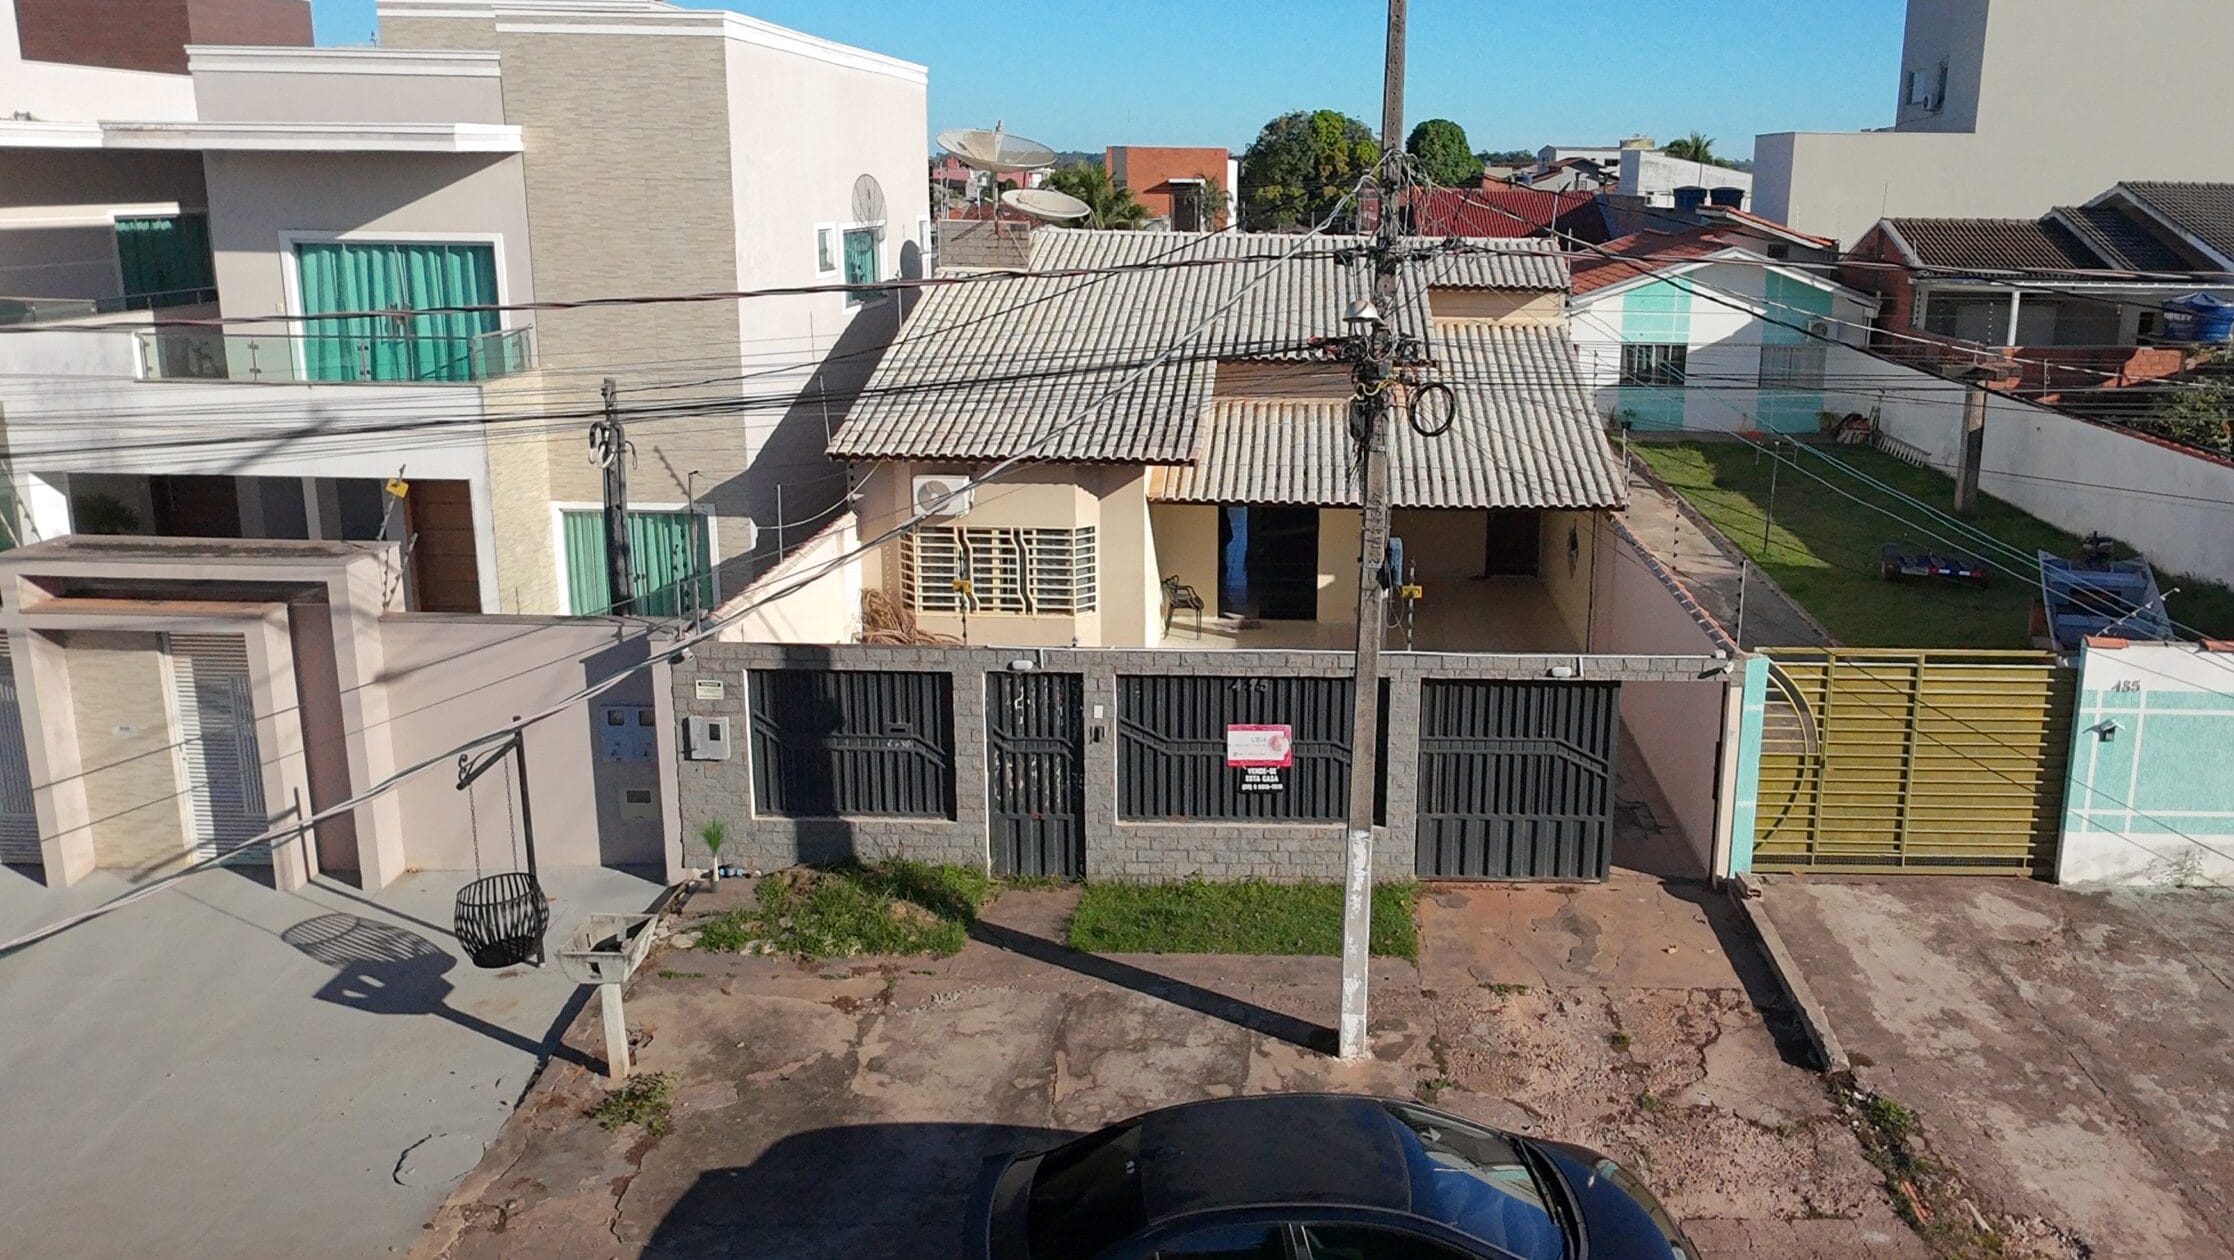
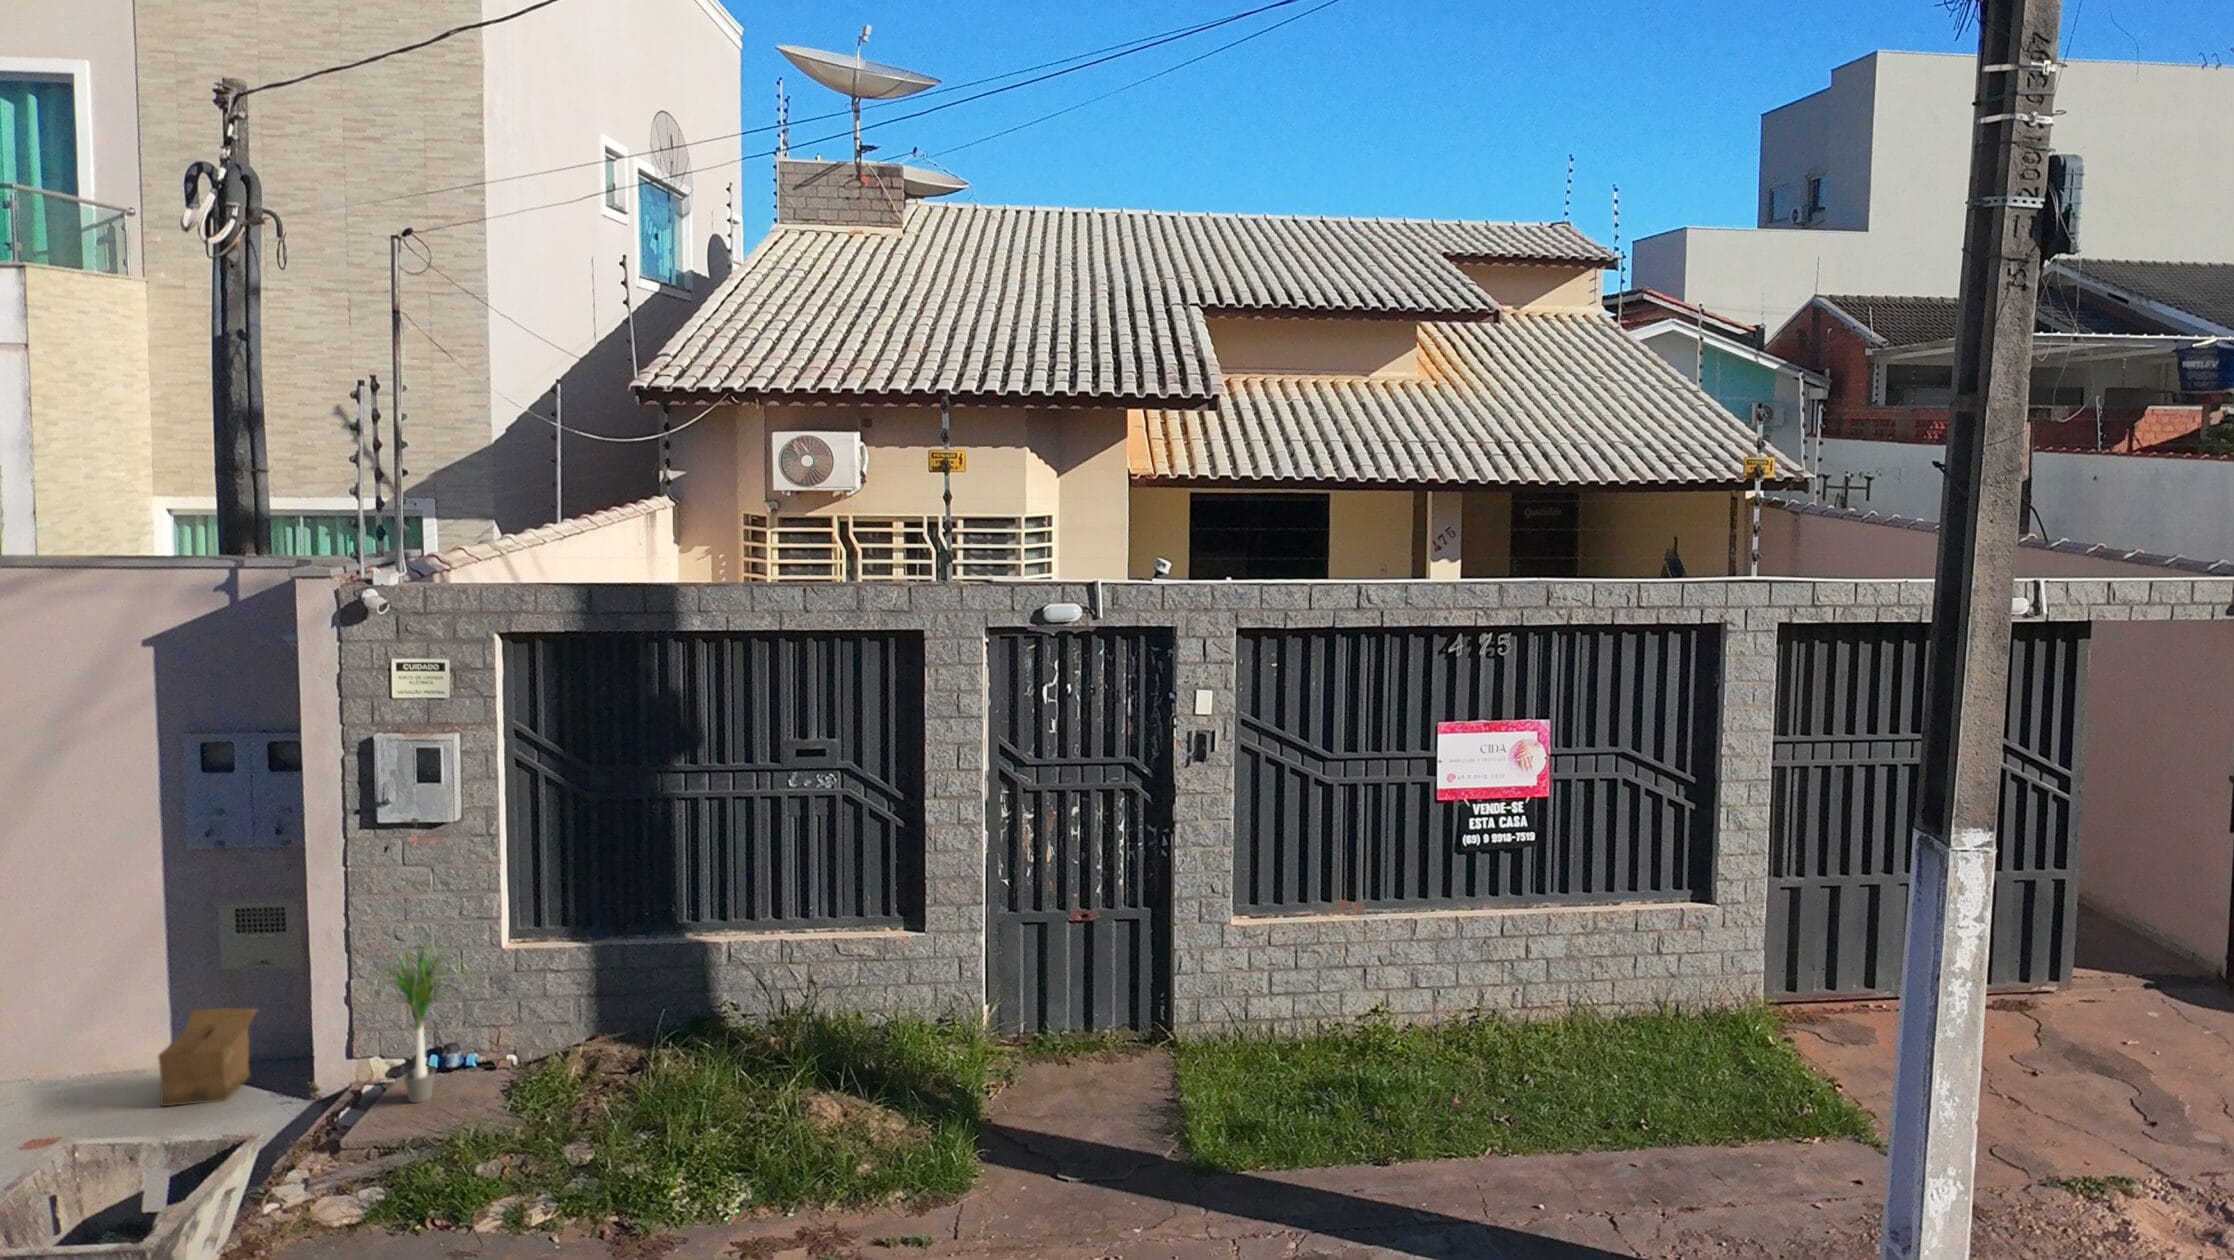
cardboard box: none [598,841,640,887] -> present [158,1008,257,1106]

